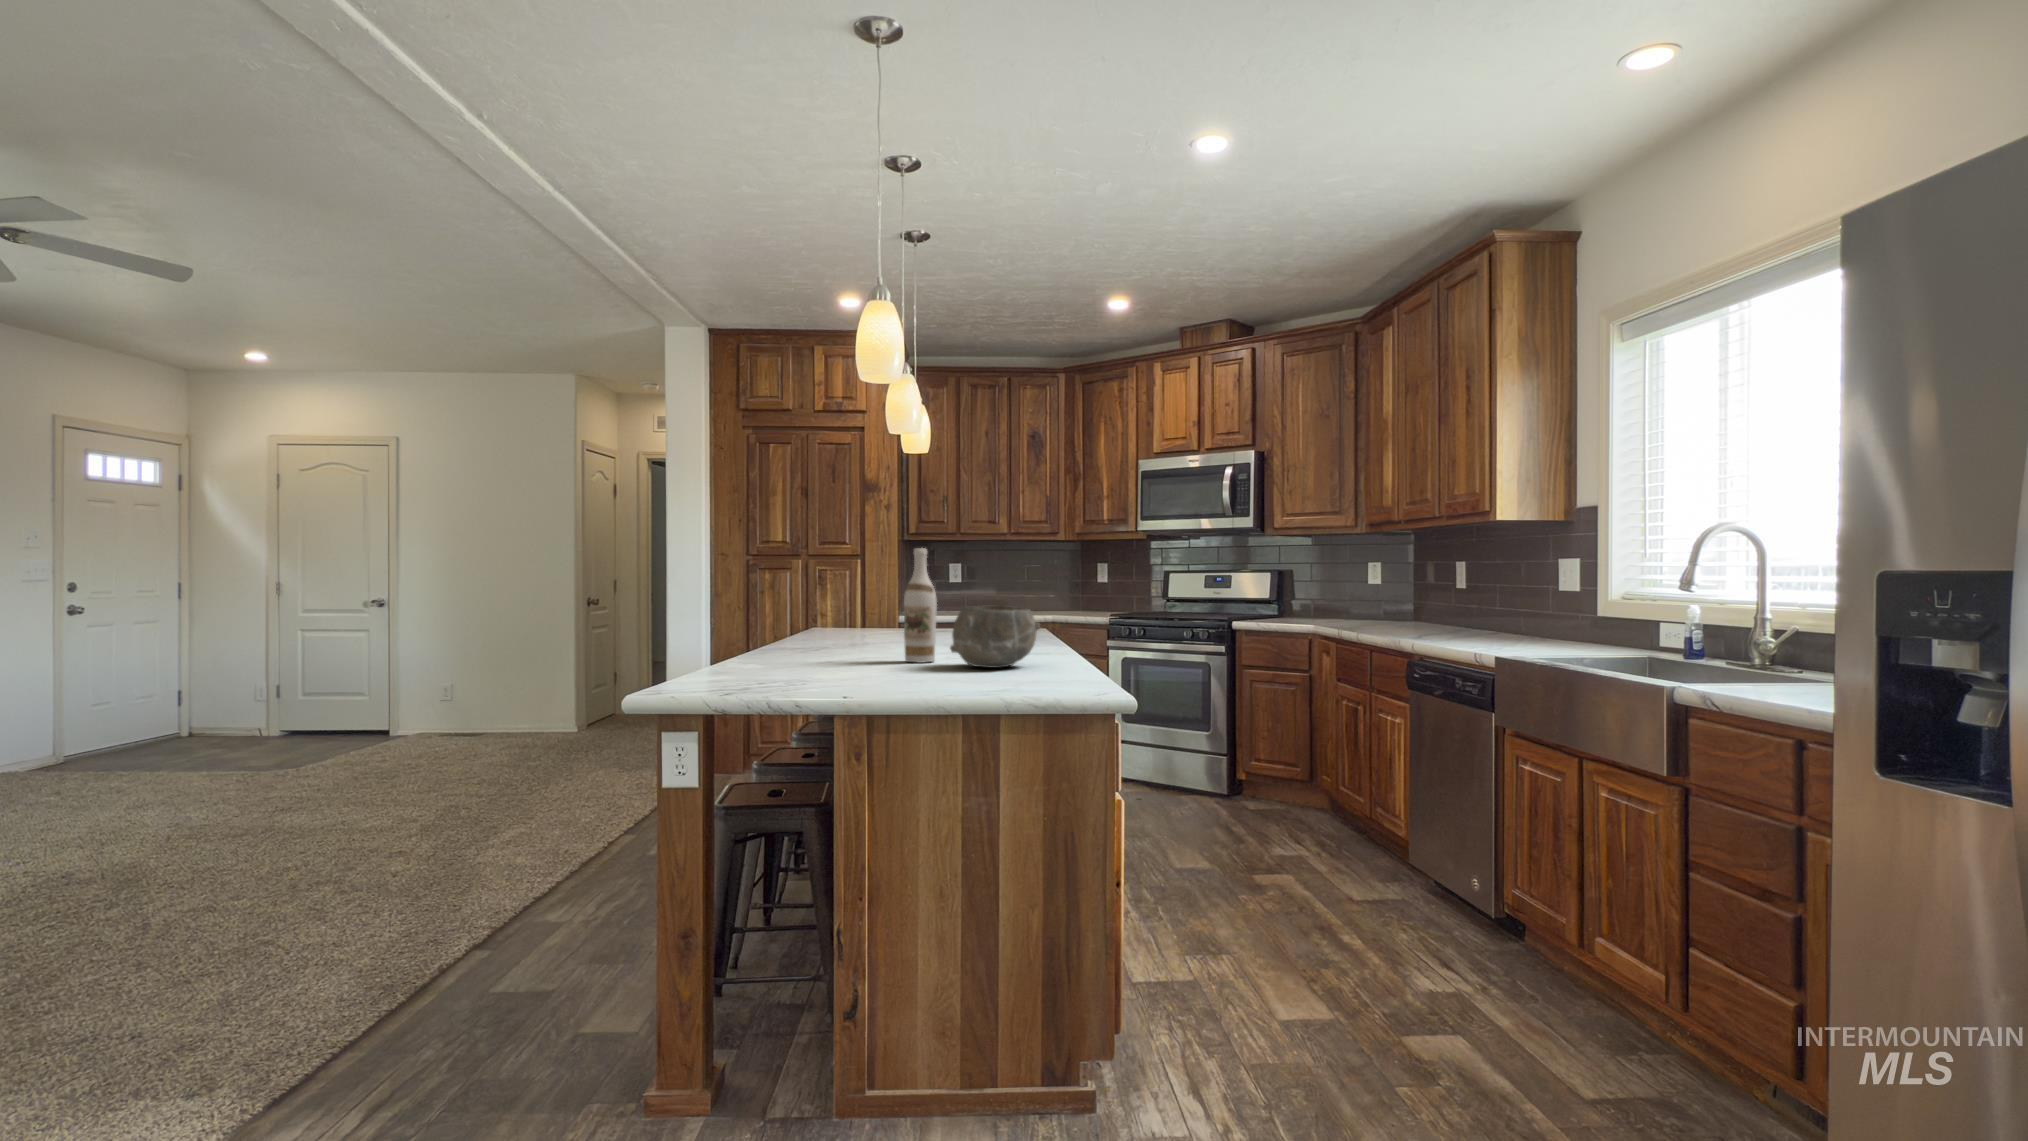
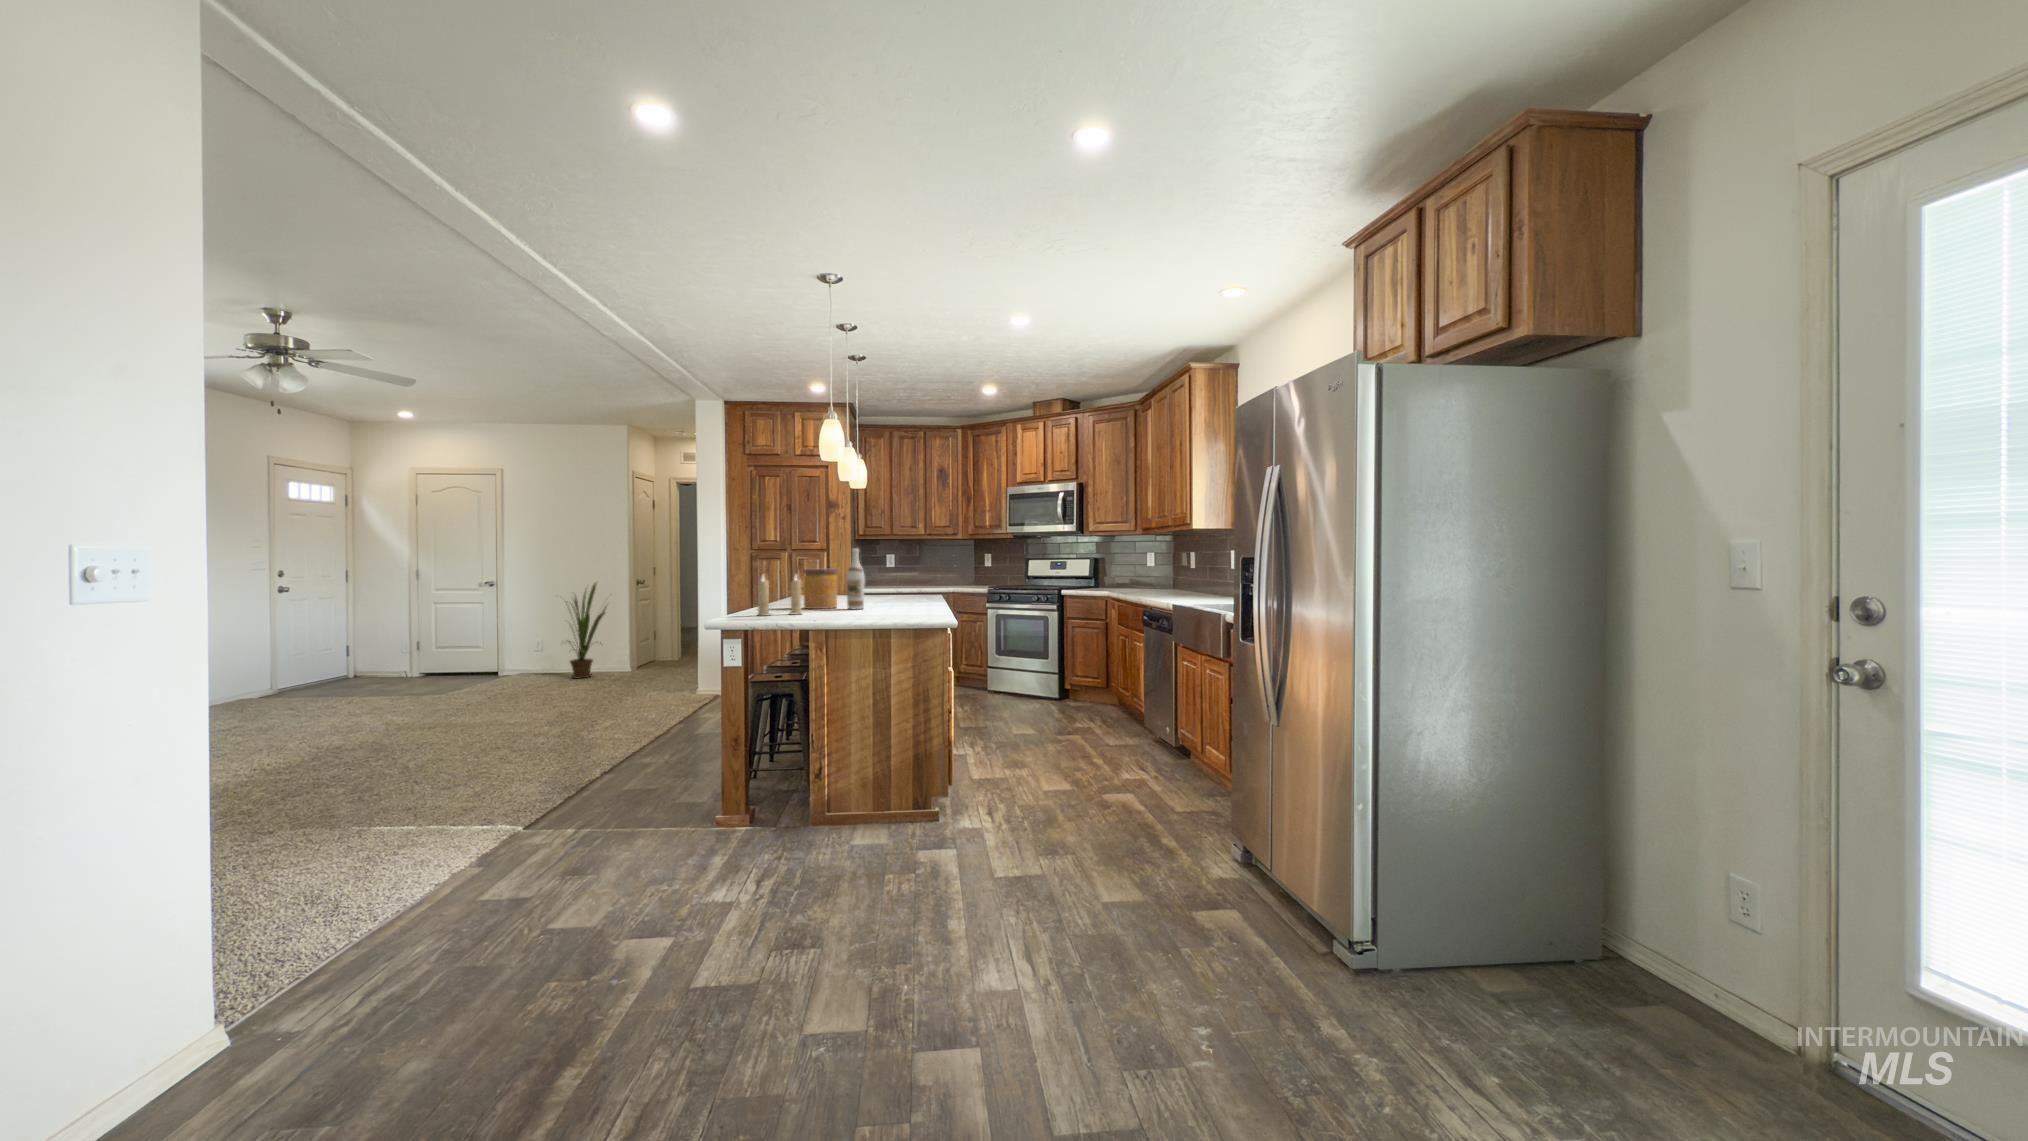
jar: none [825,585,885,660] -> present [804,569,837,609]
candle: none [734,594,824,678] -> present [758,576,802,616]
house plant: none [463,601,548,743] -> present [566,583,606,679]
bowl: present [950,606,1040,668] -> none [870,579,917,611]

